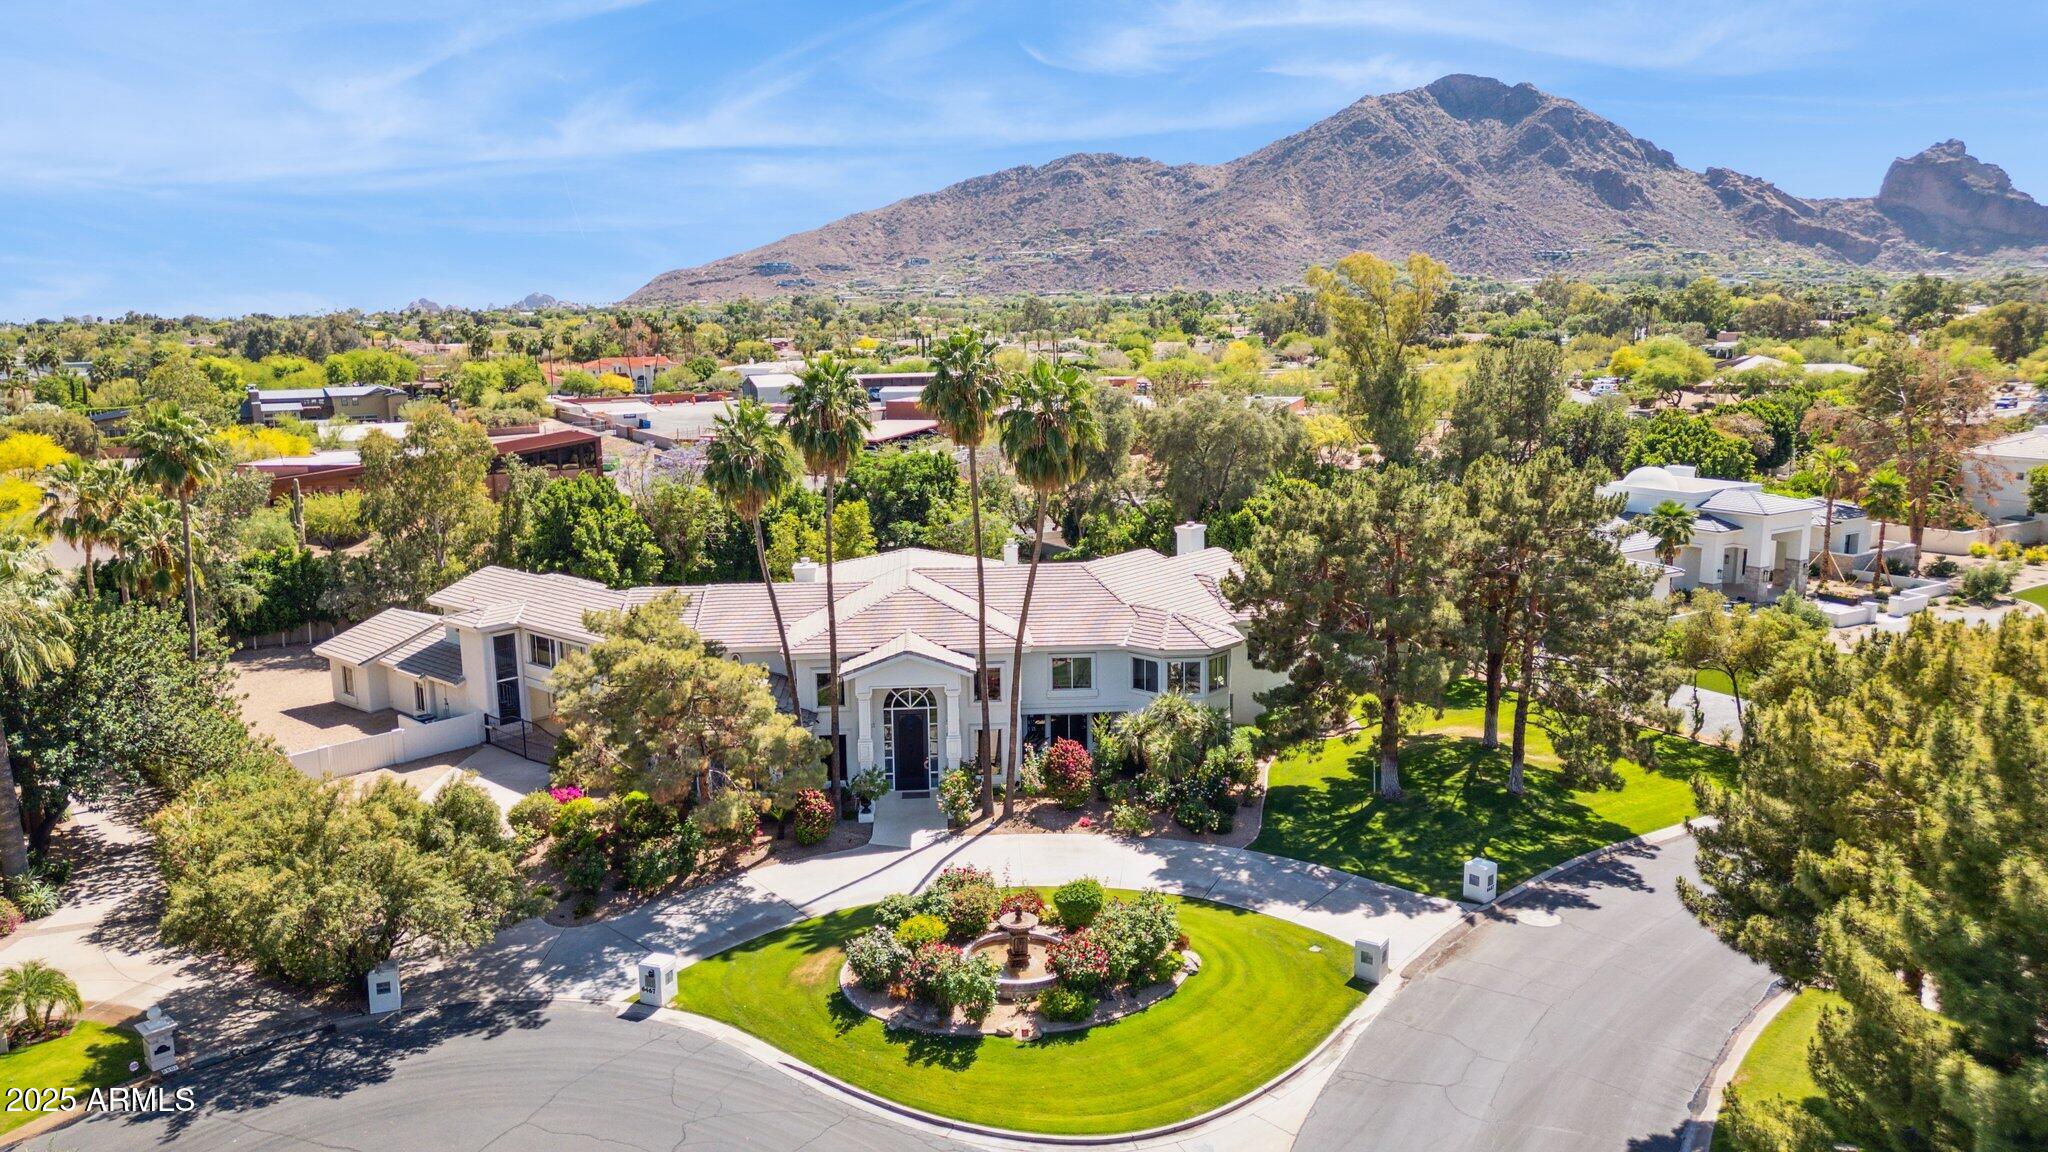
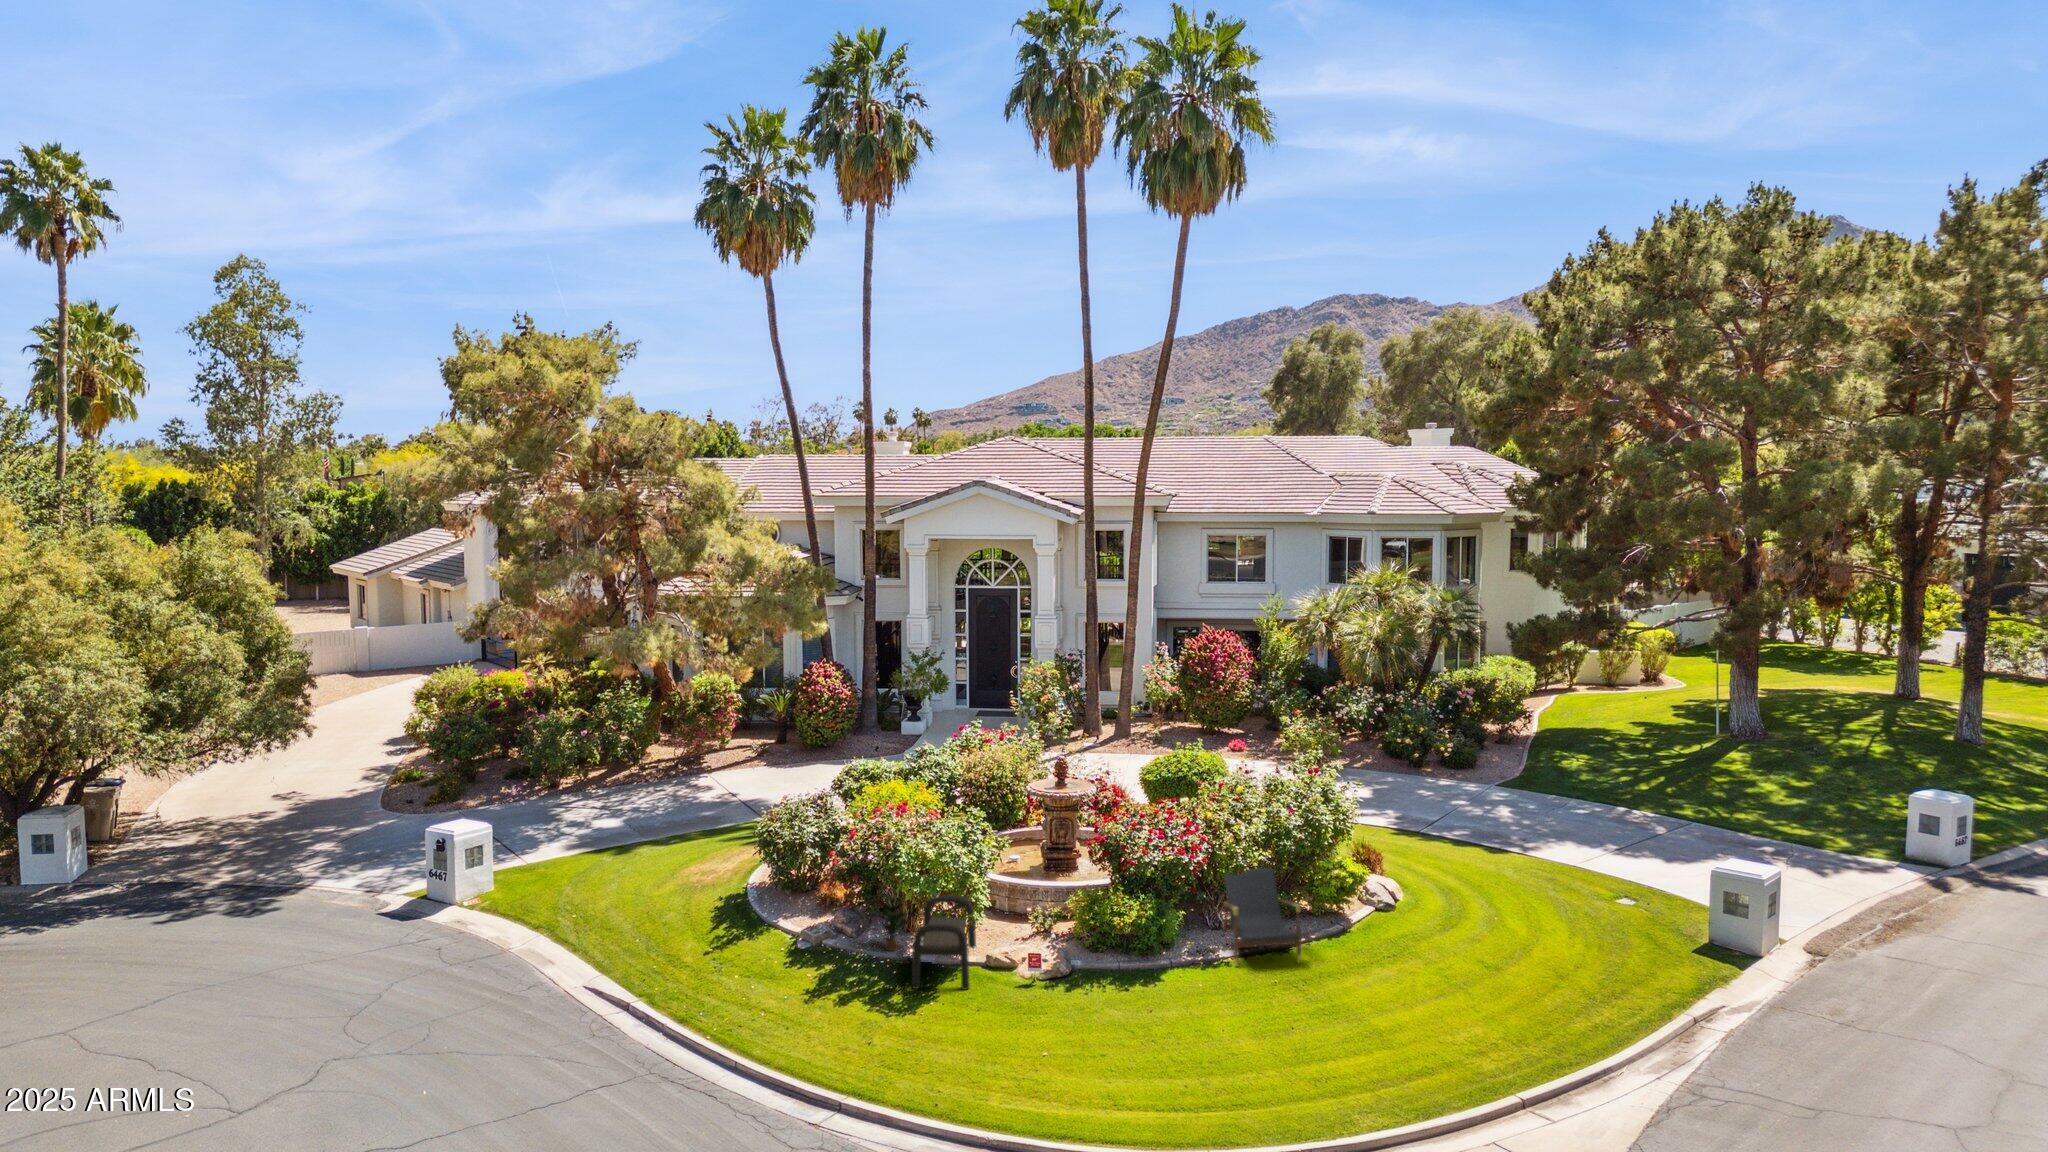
lounge chair: none [1114,962,1156,1020] -> present [1223,868,1301,967]
bench: none [959,997,993,1054] -> present [912,895,976,989]

